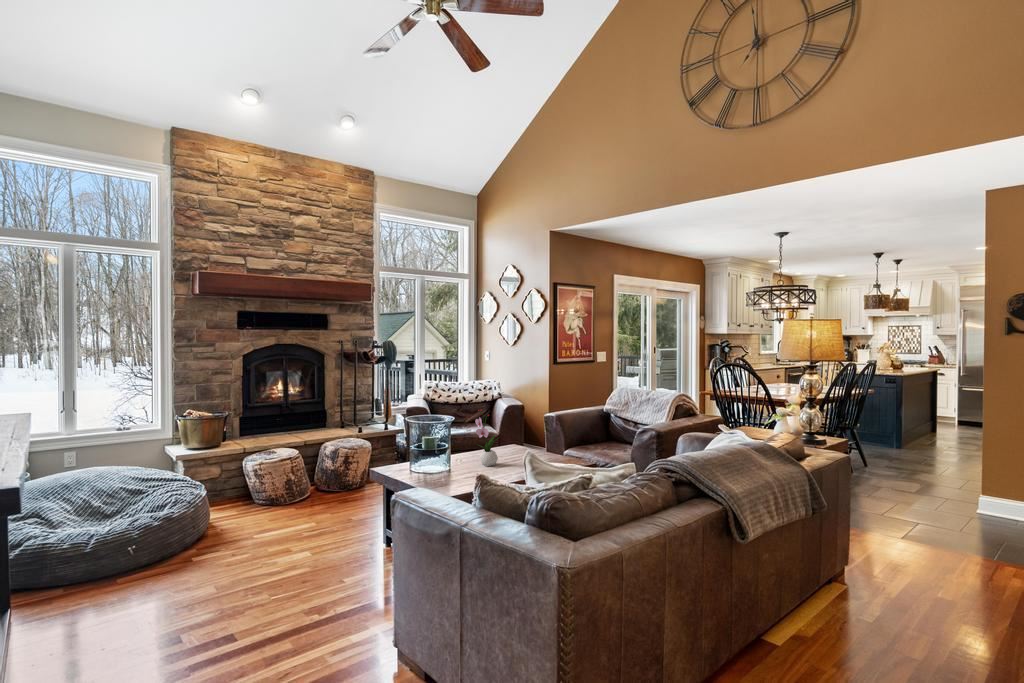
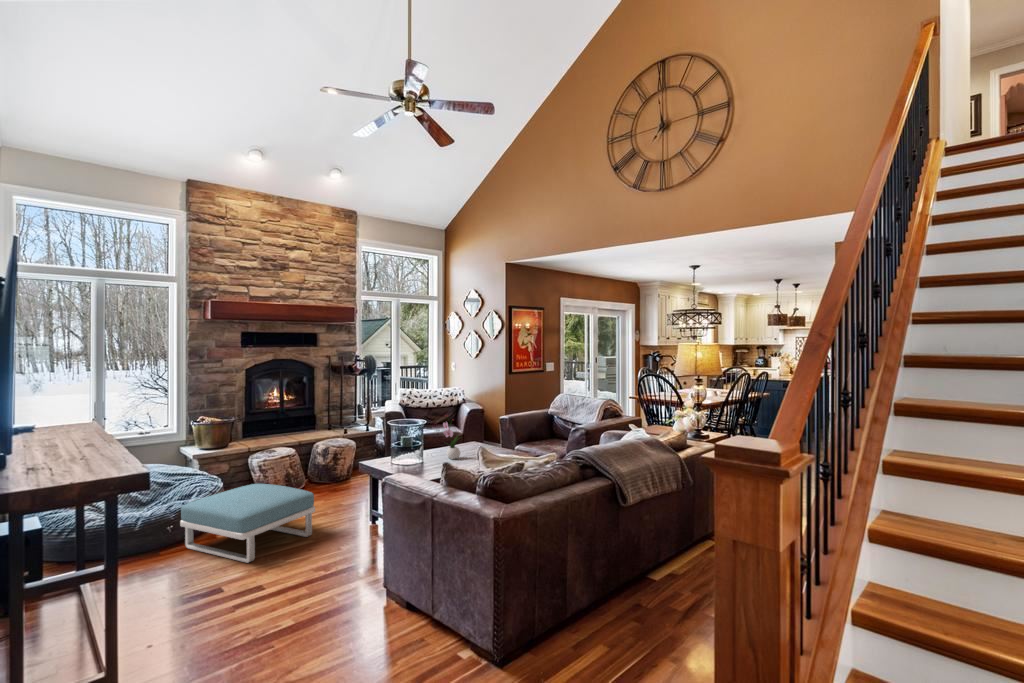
footstool: none [139,493,312,601] -> present [180,484,315,563]

